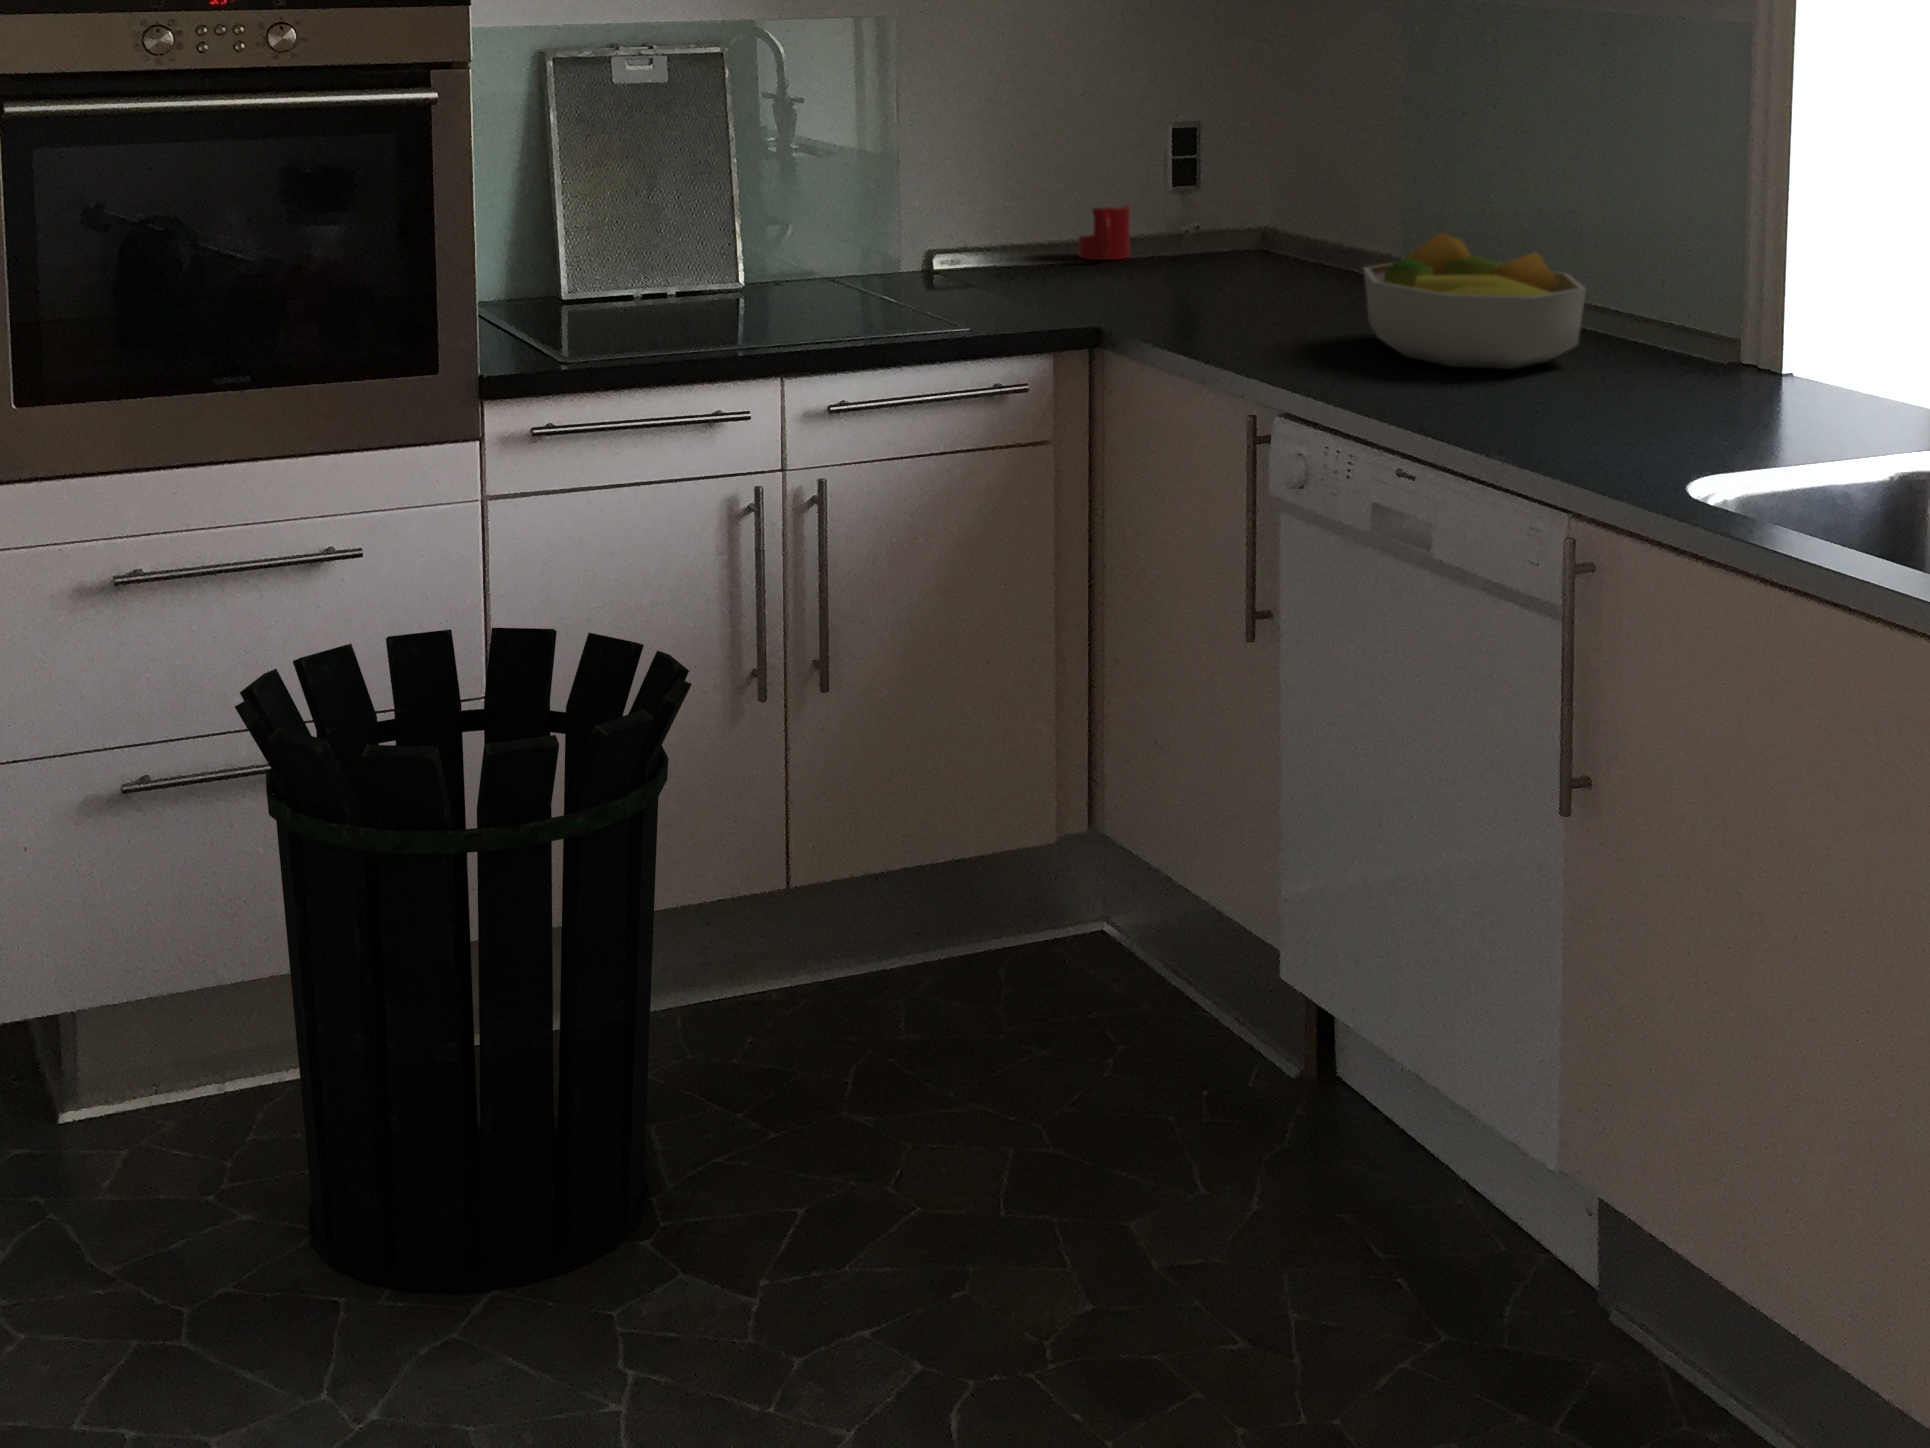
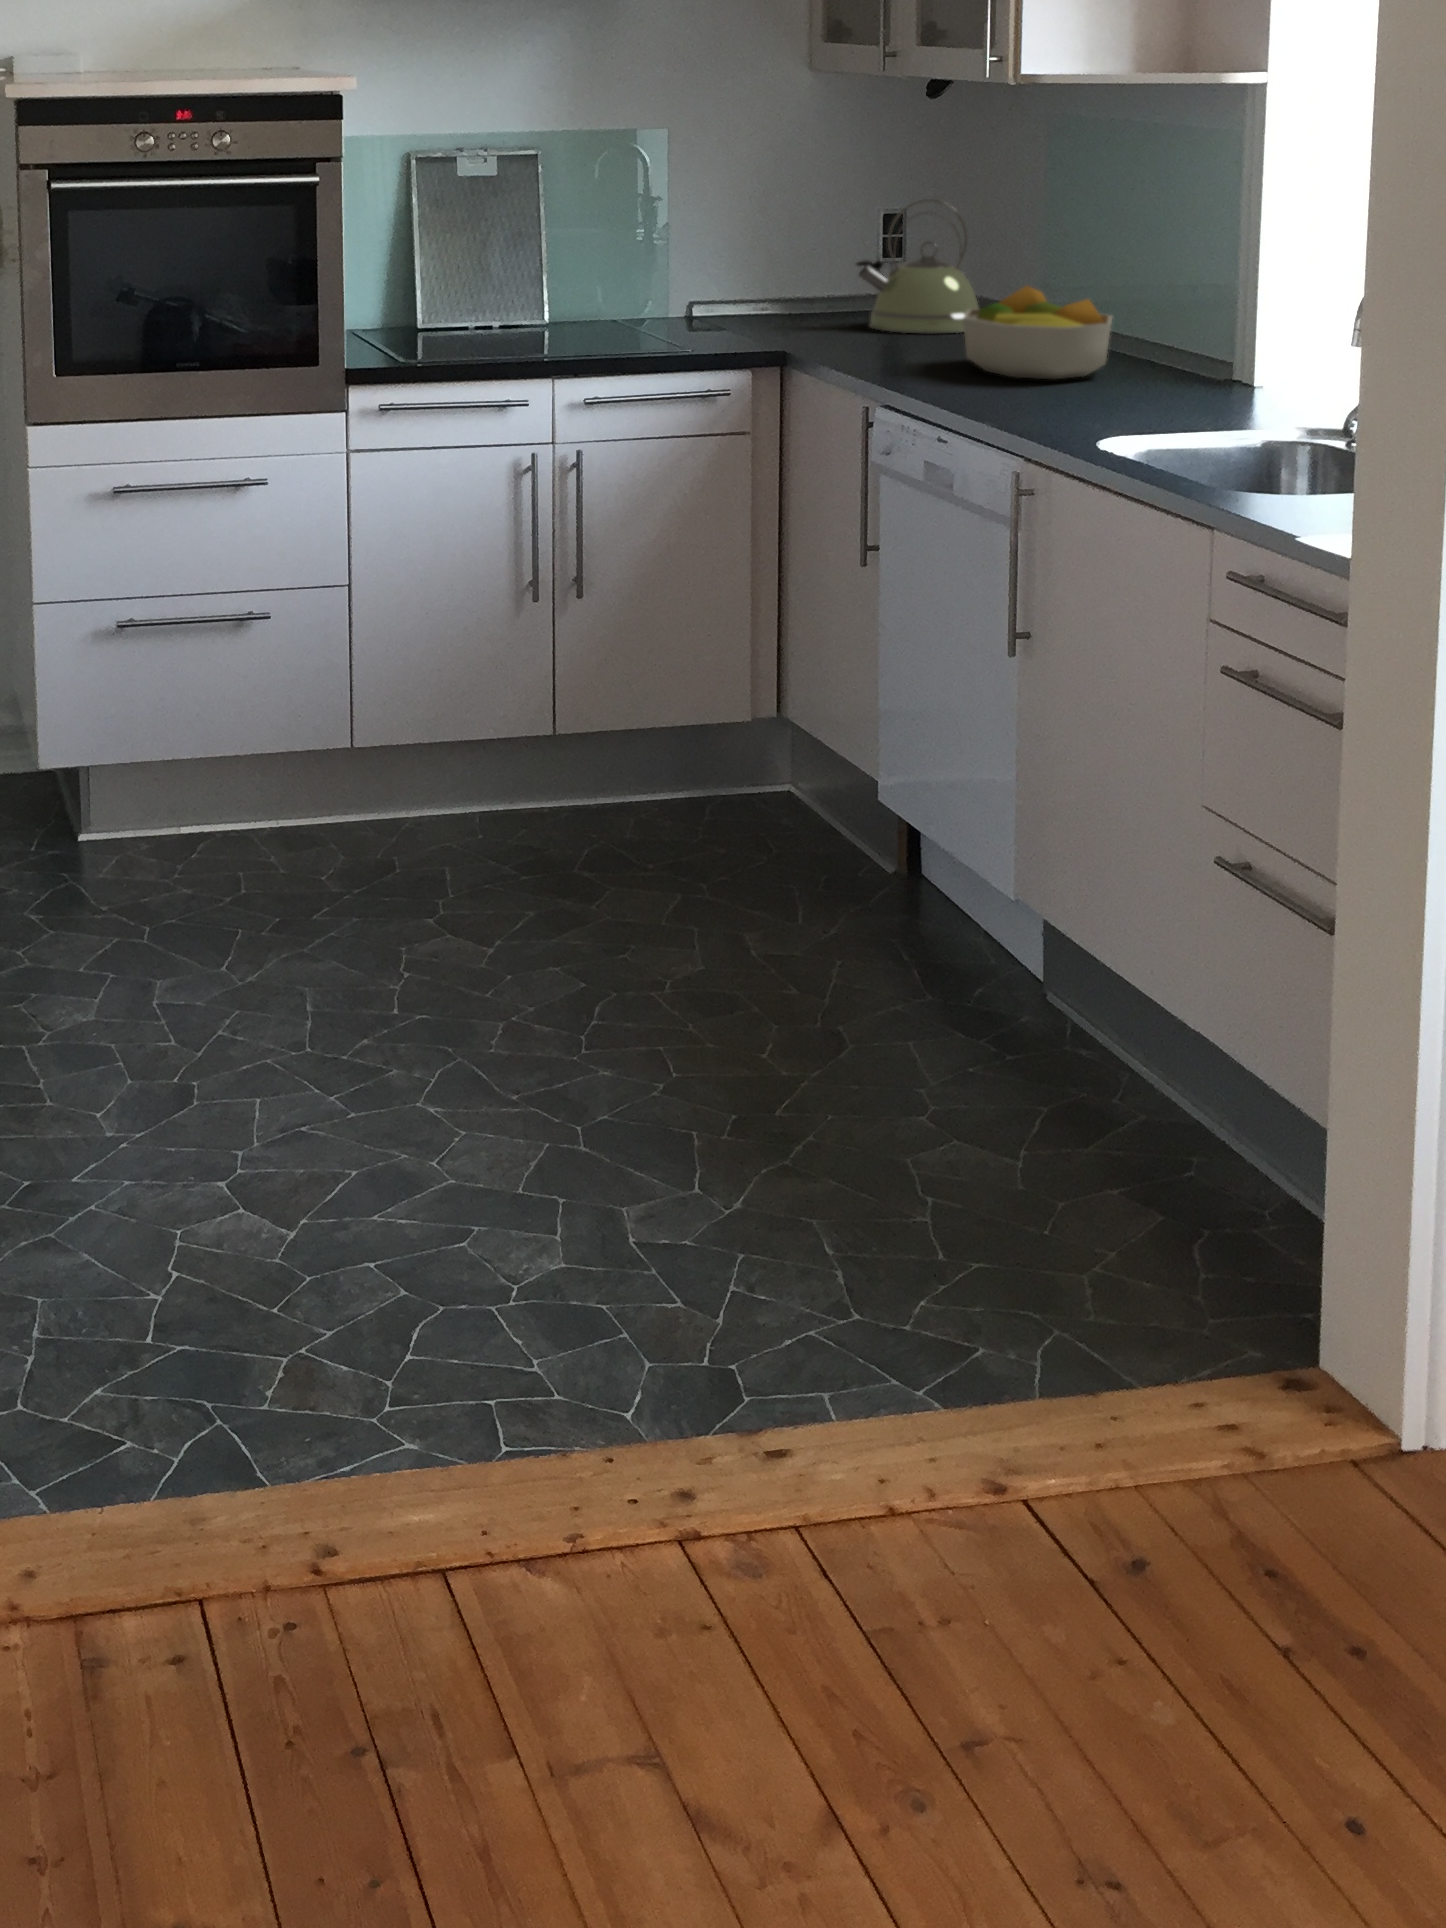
kettle: none [1161,109,1331,292] -> present [856,199,979,333]
mug: present [1079,206,1130,260] -> none [810,270,849,312]
waste bin: present [235,628,692,1292] -> none [182,534,471,938]

